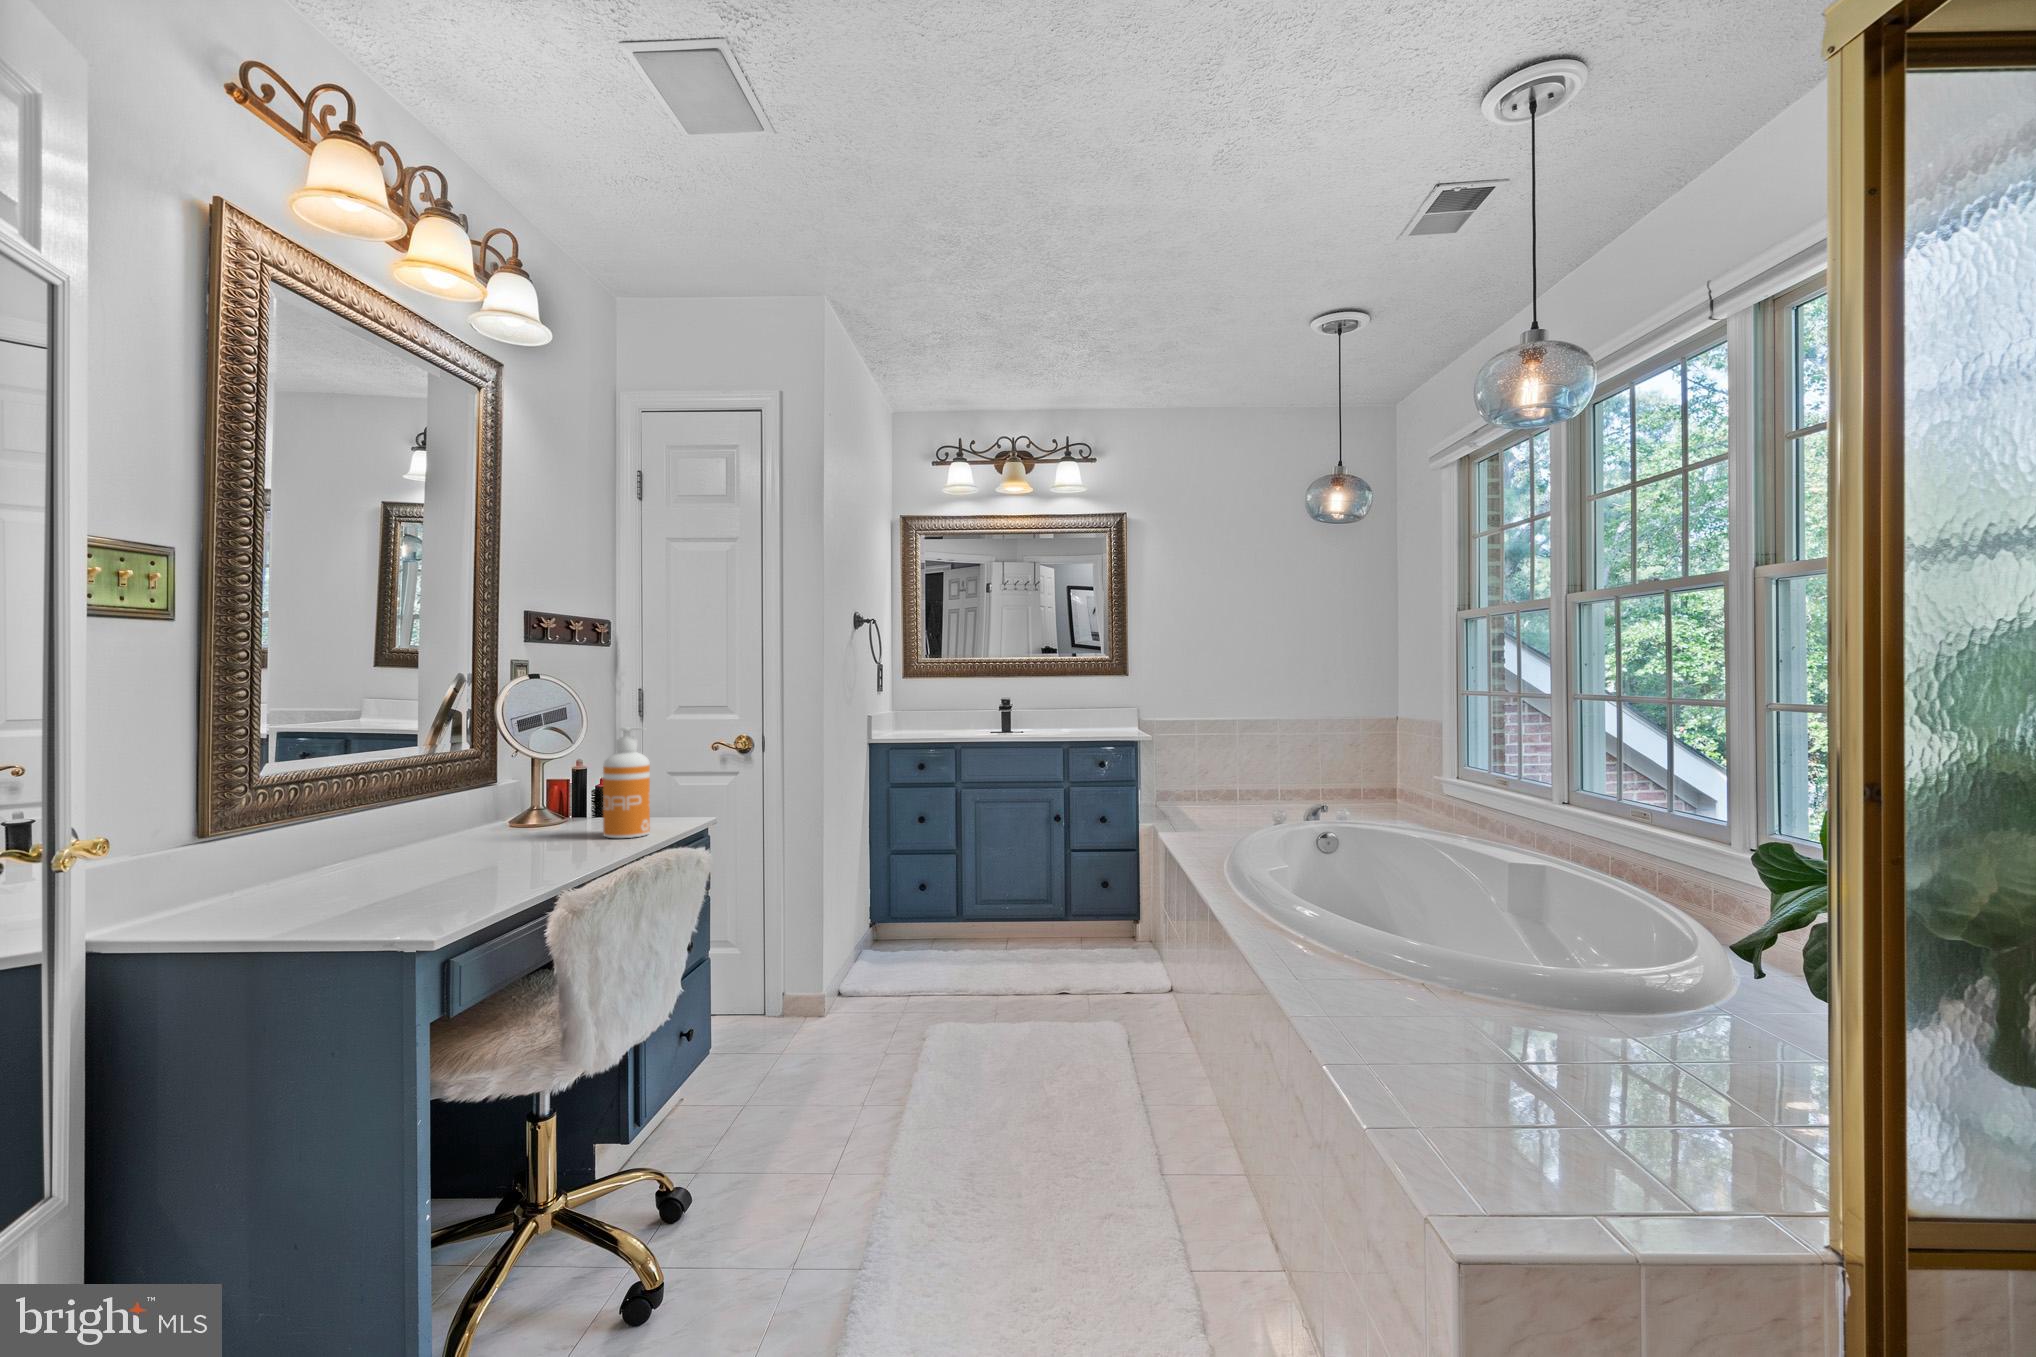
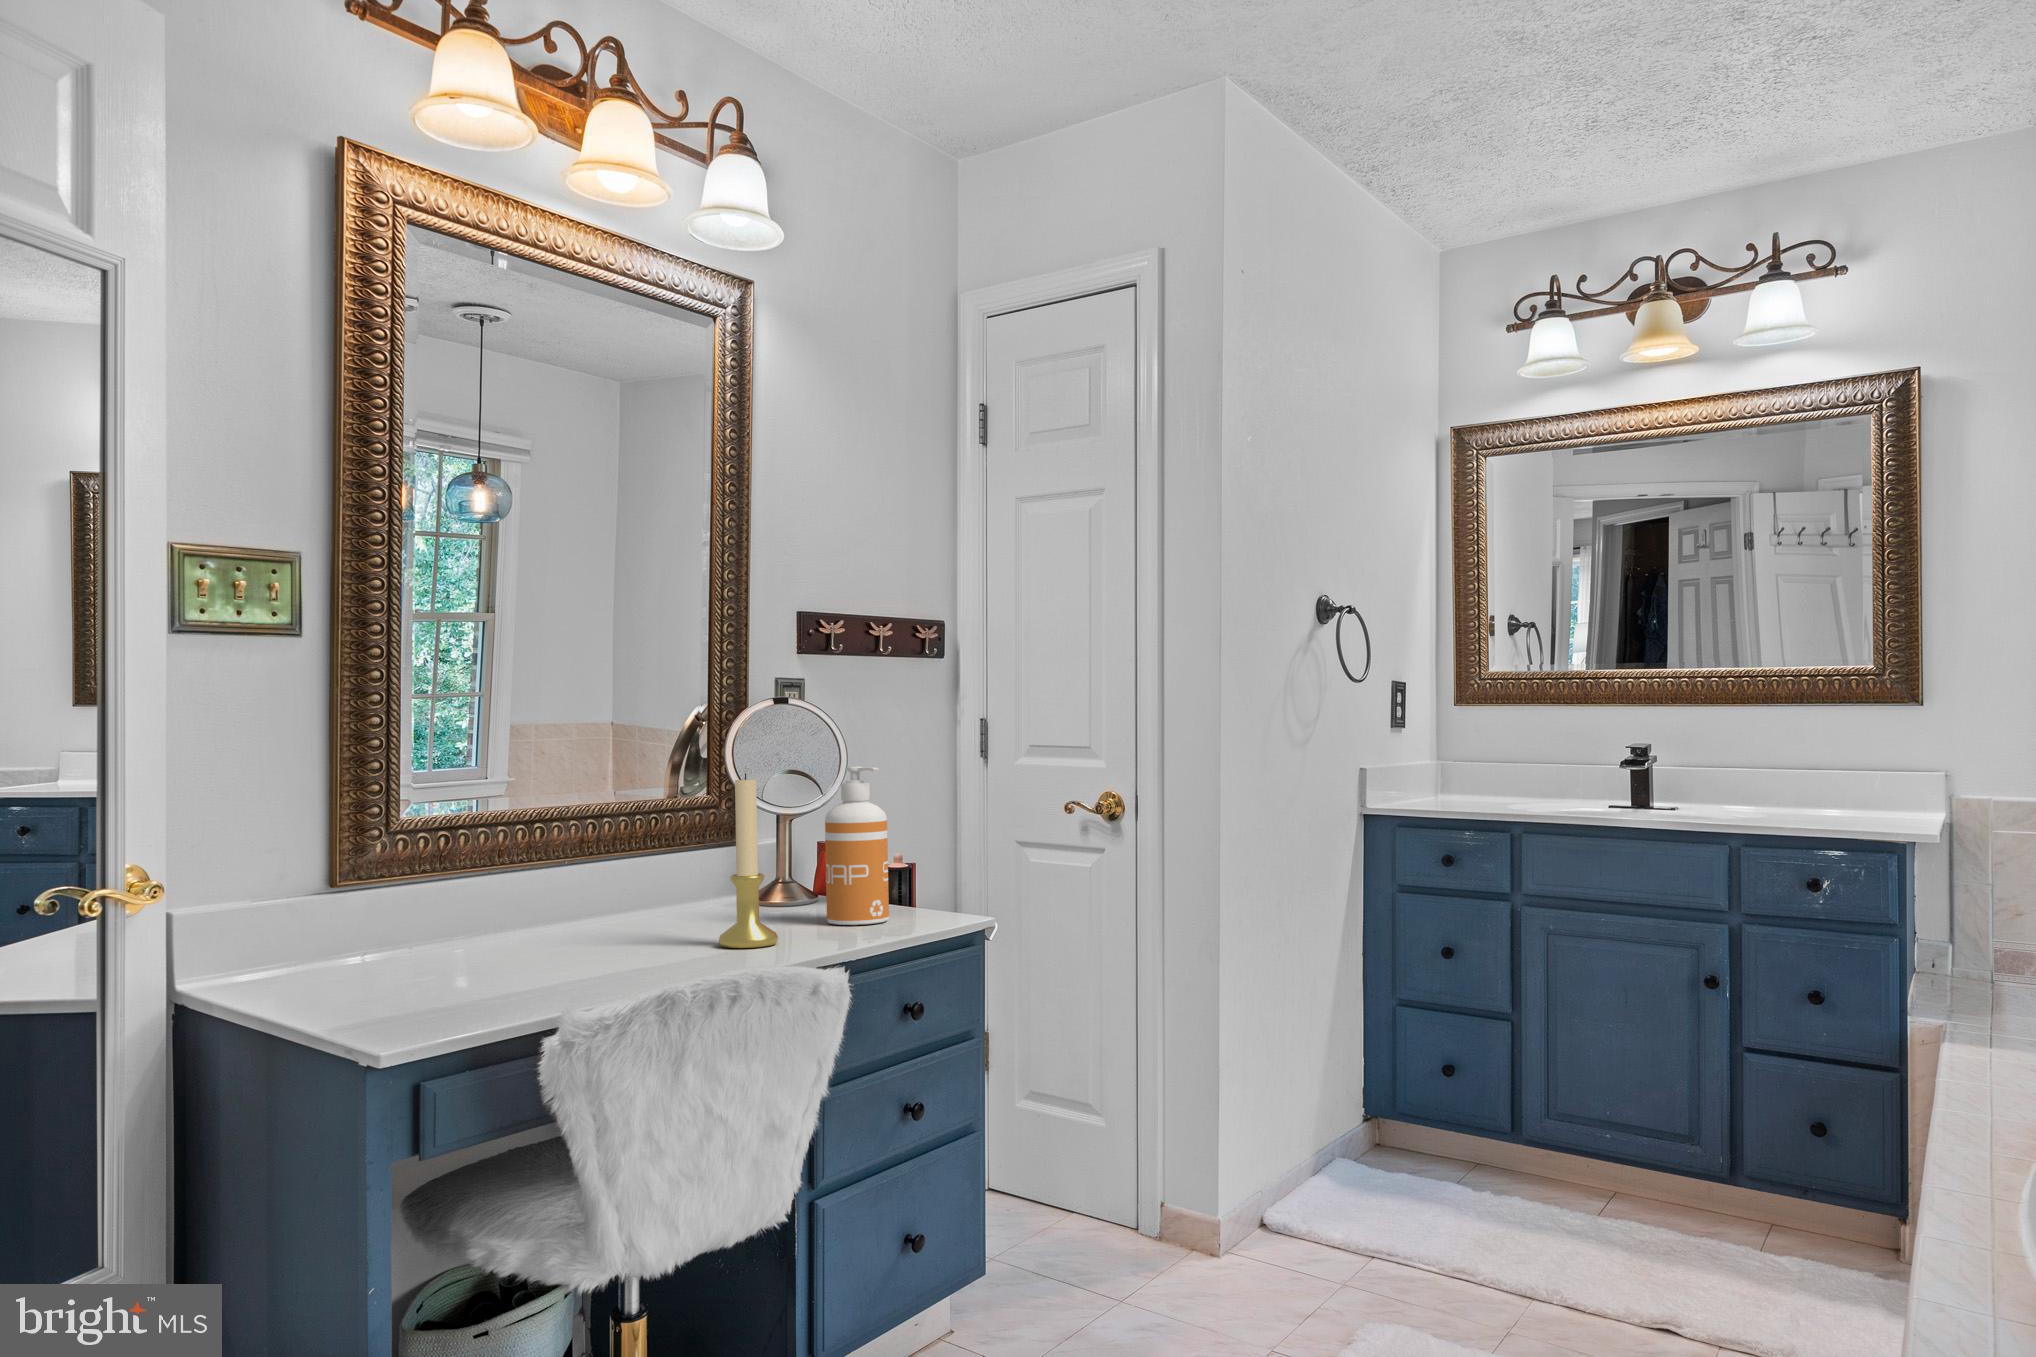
candle holder: none [554,735,600,861] -> present [719,773,778,948]

